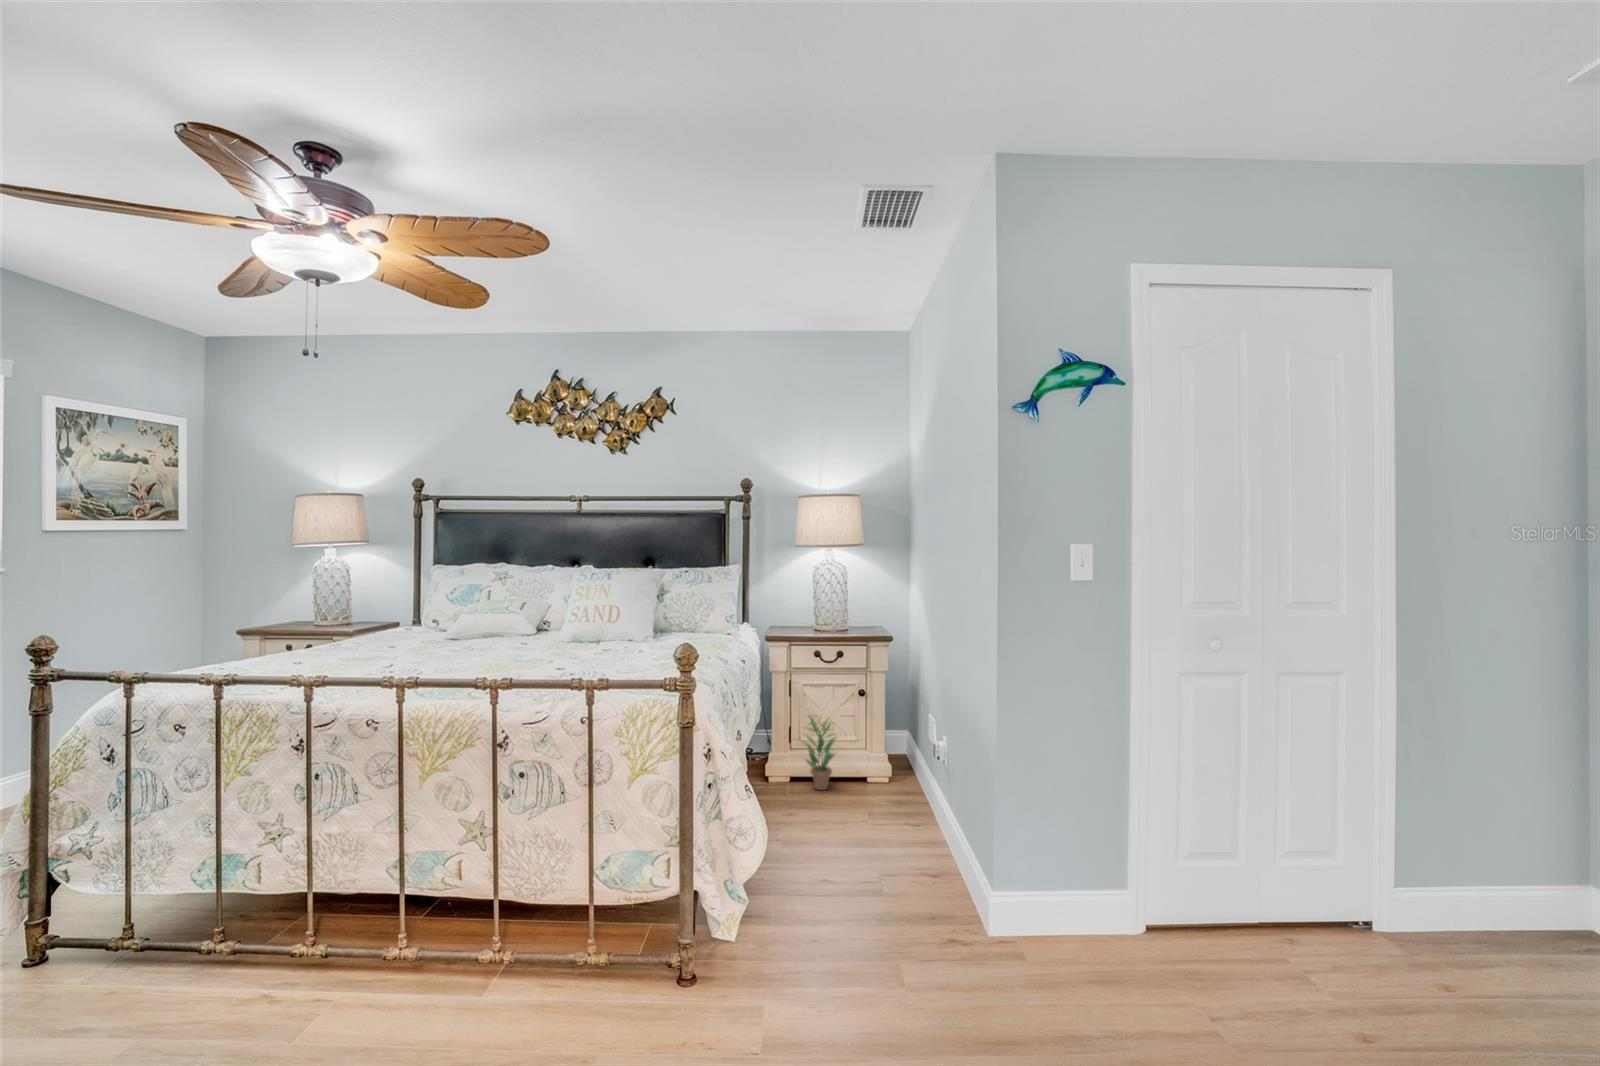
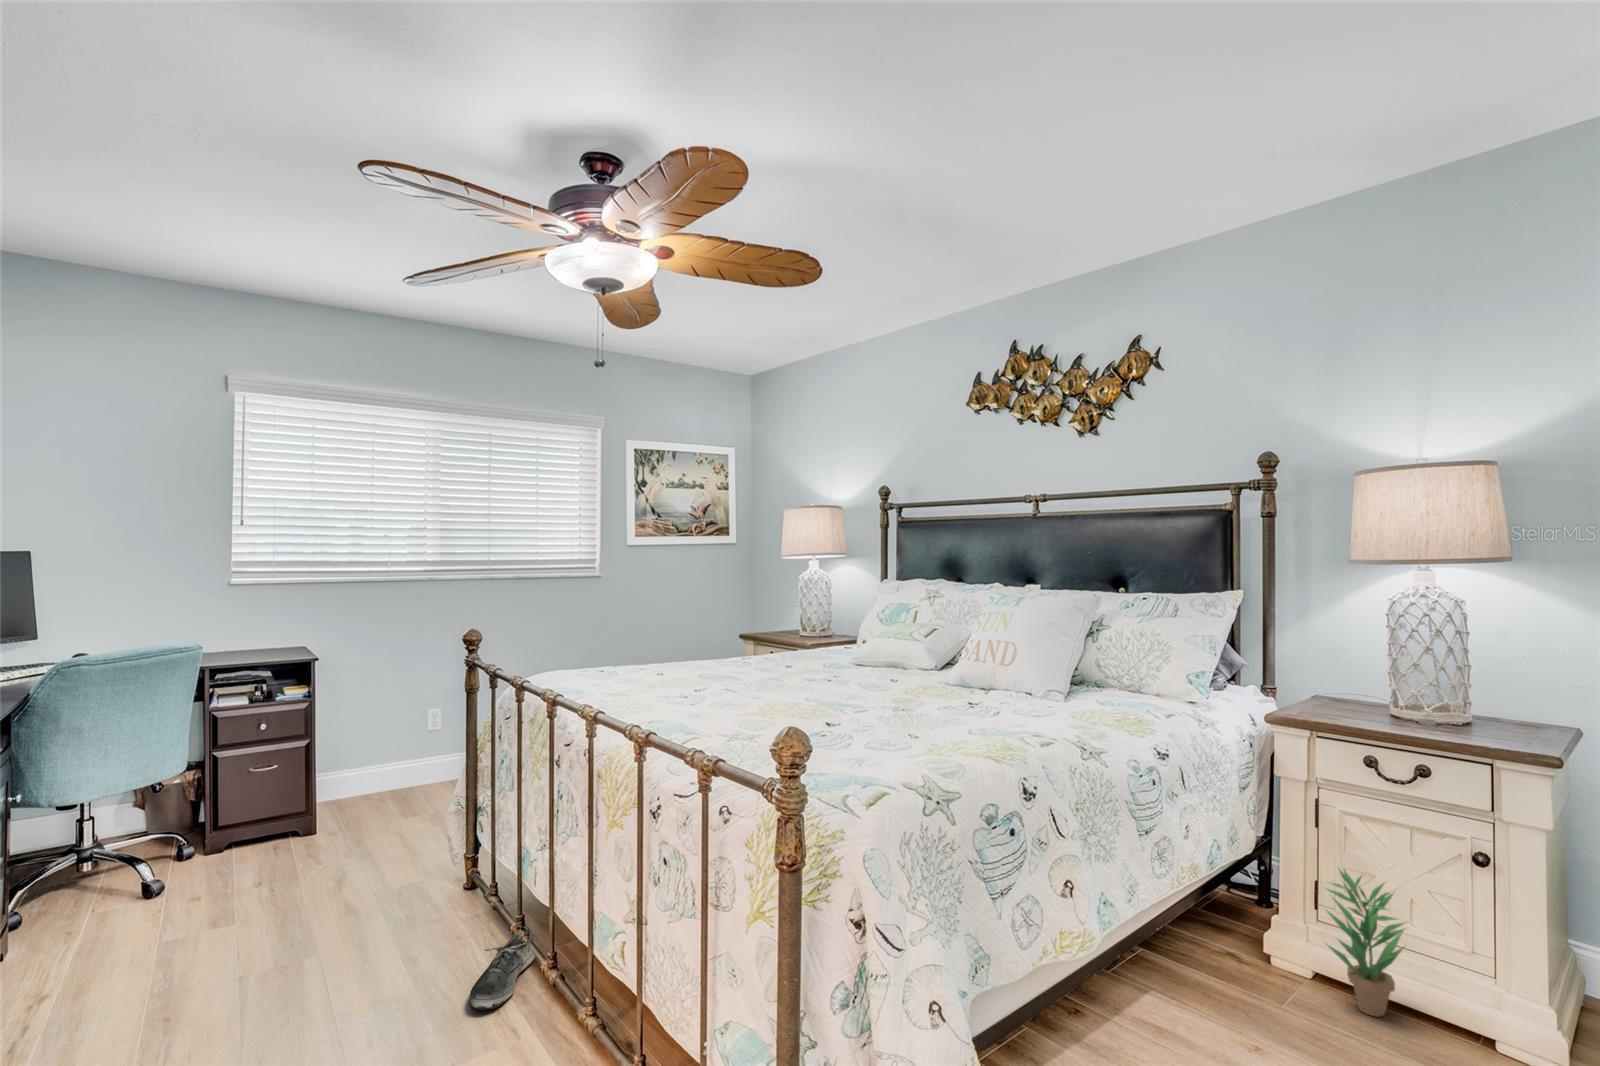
shoe: none [194,936,254,1014] -> present [469,927,535,1010]

